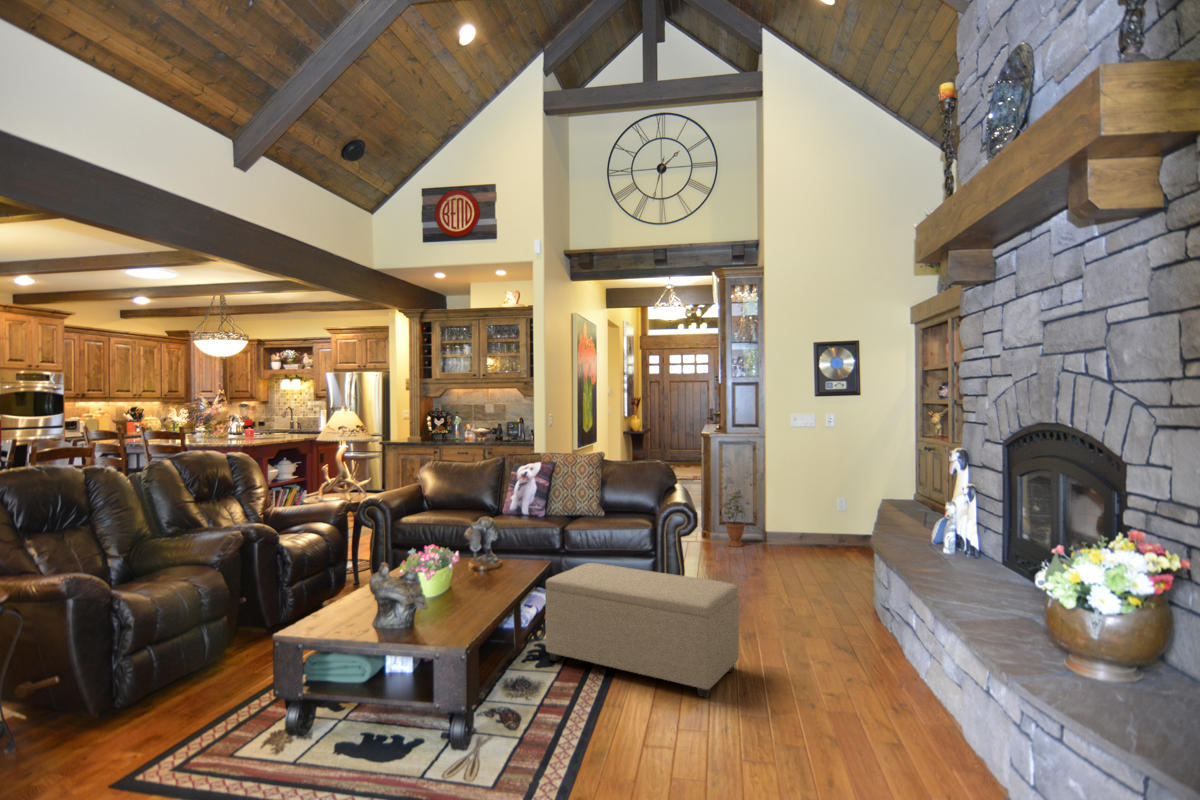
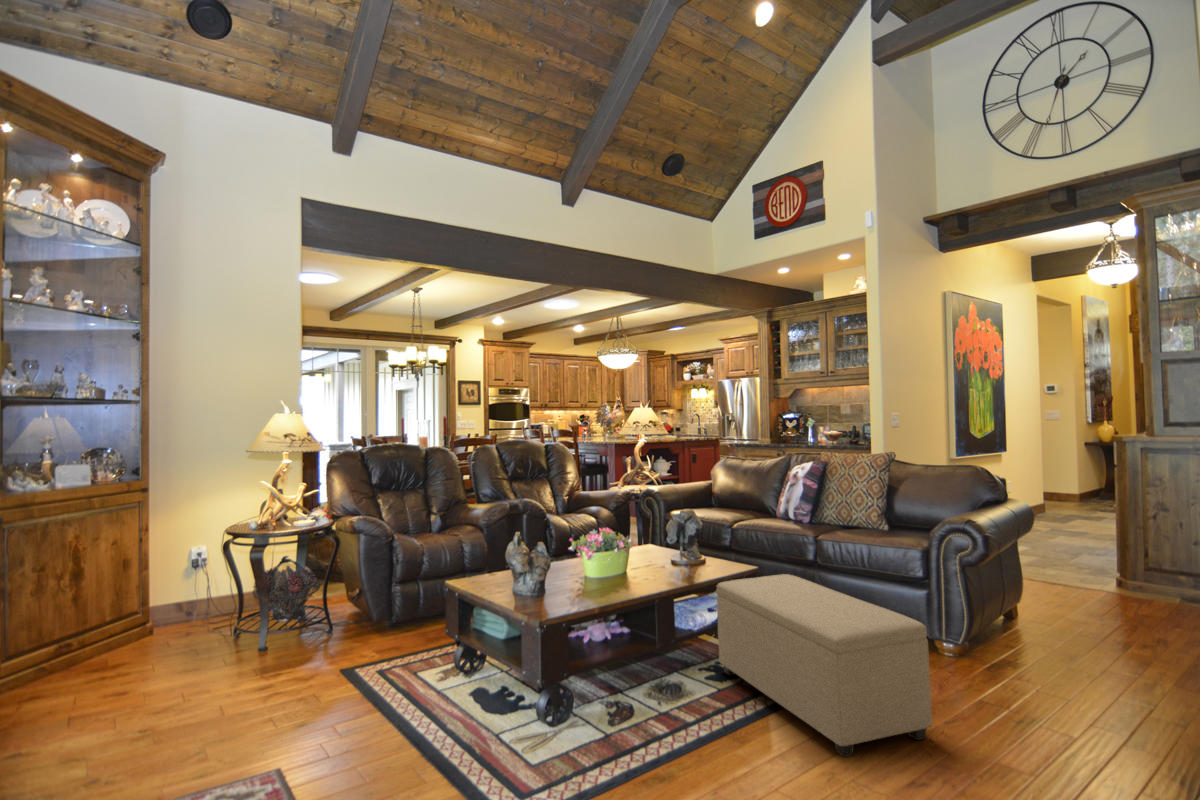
potted plant: present [723,492,745,547] -> none [1128,512,1174,597]

